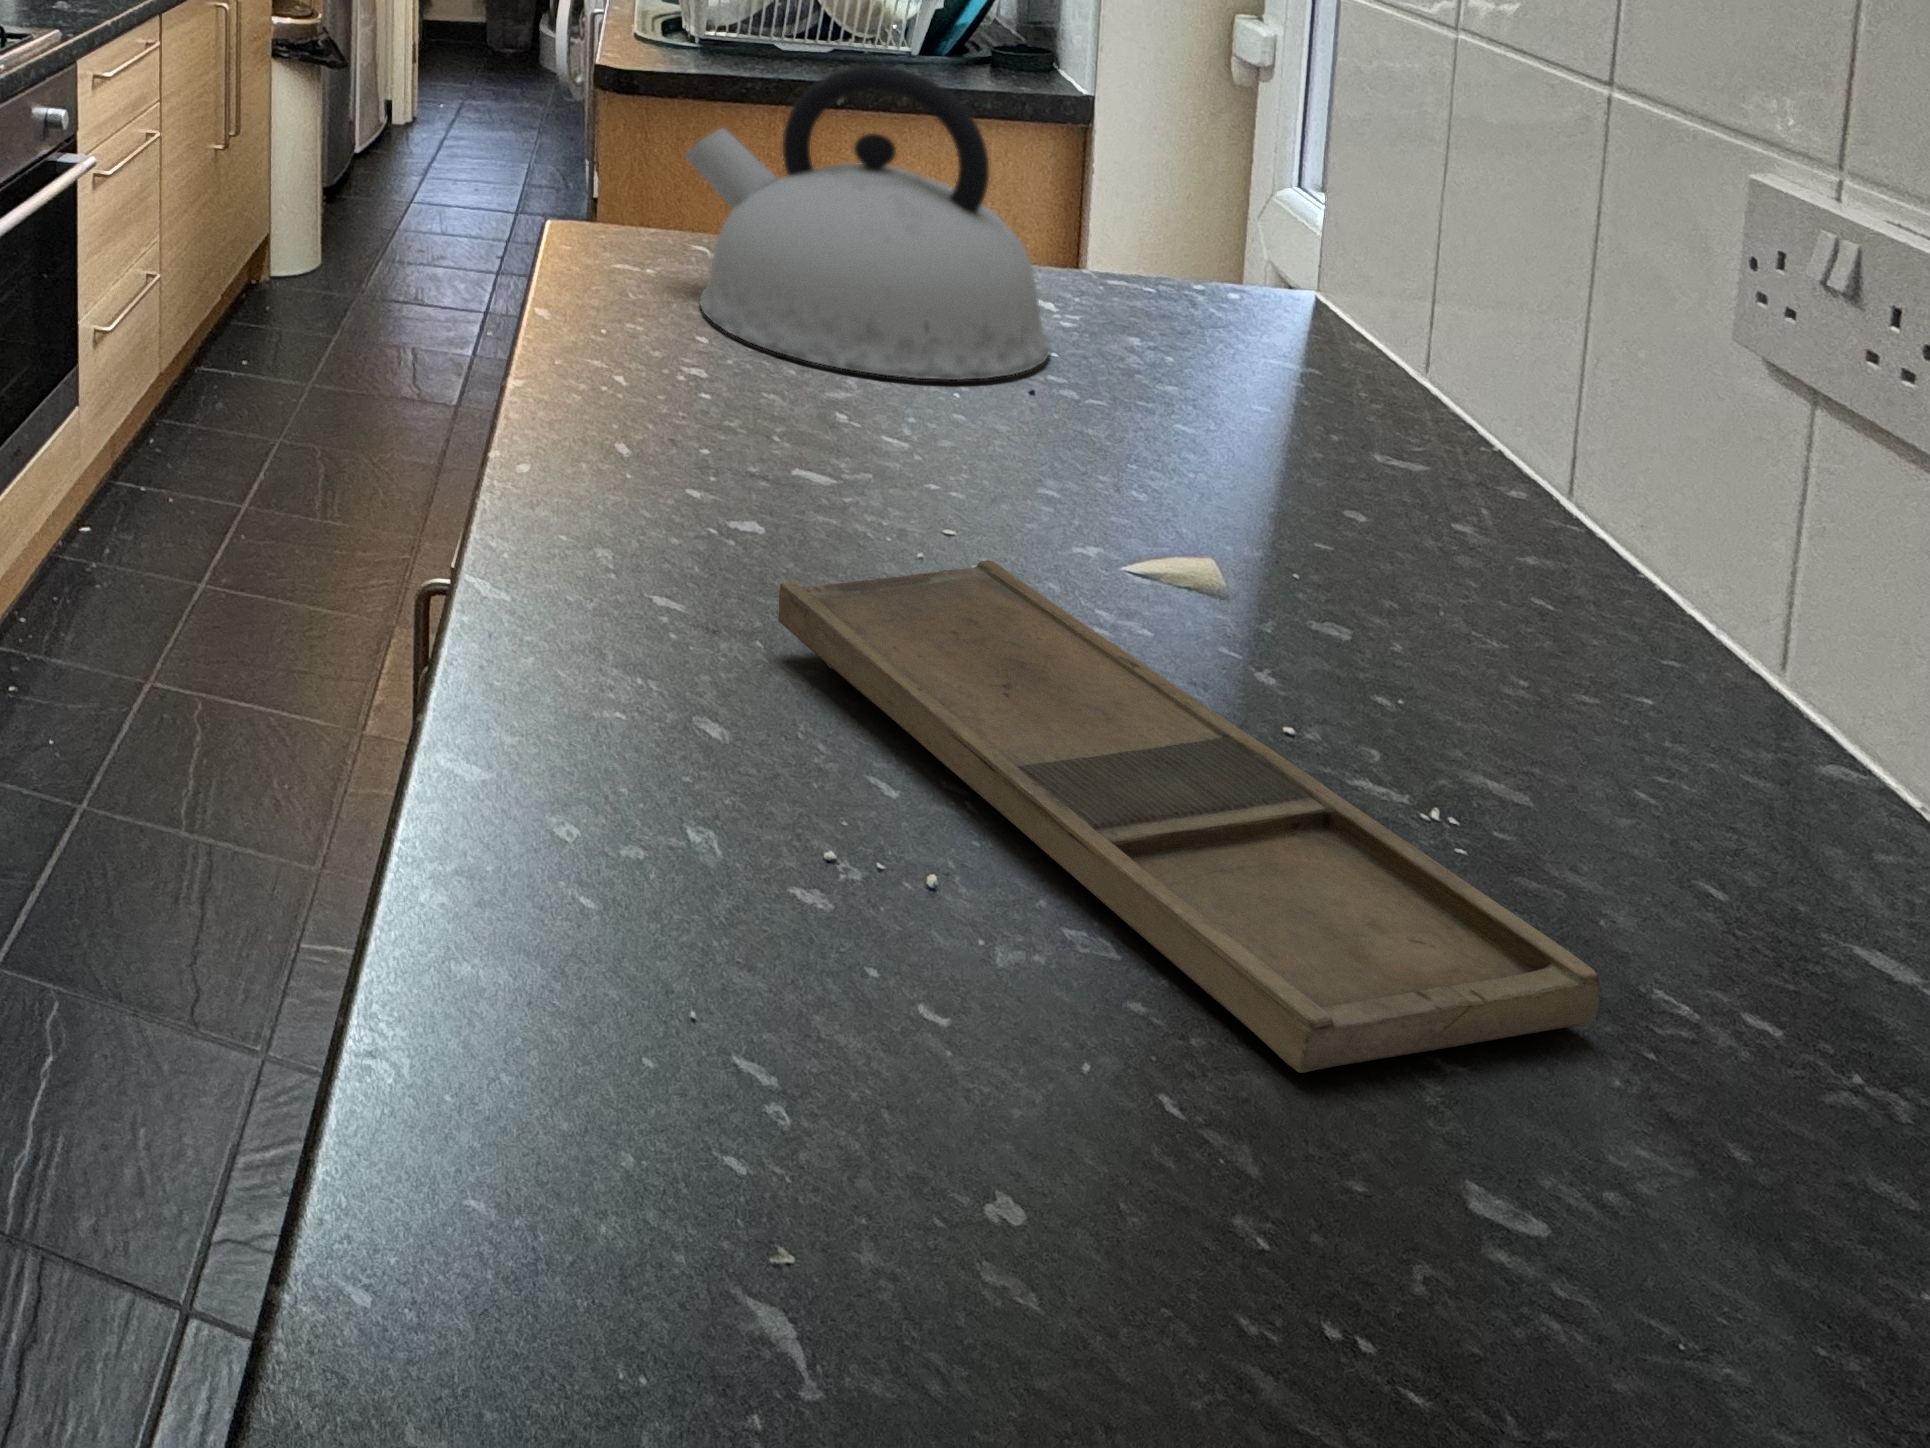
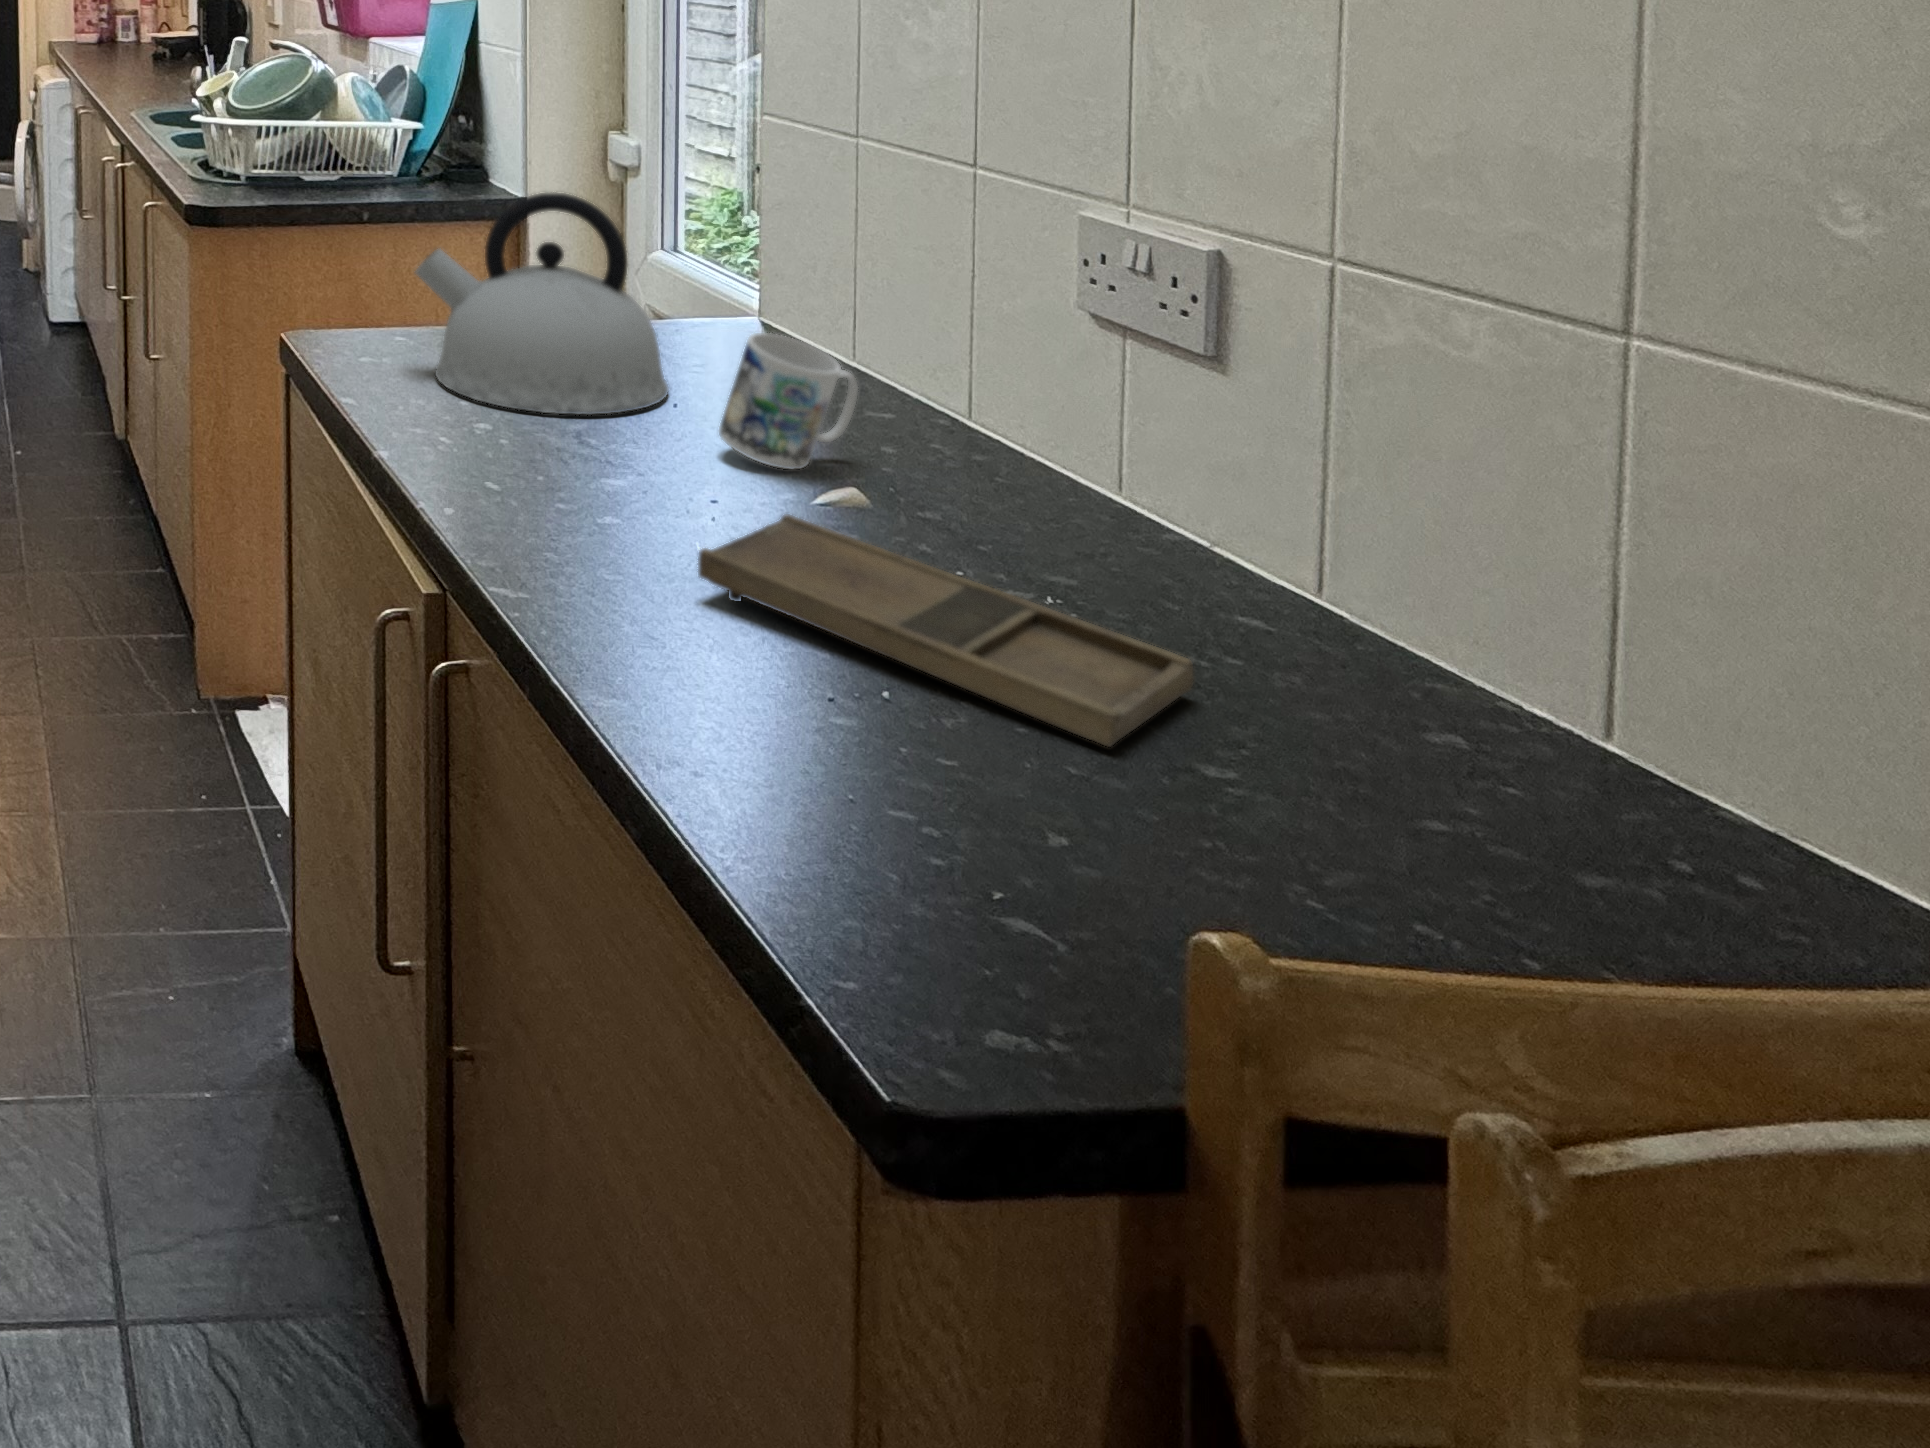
mug: none [1020,293,1287,504] -> present [719,333,858,469]

